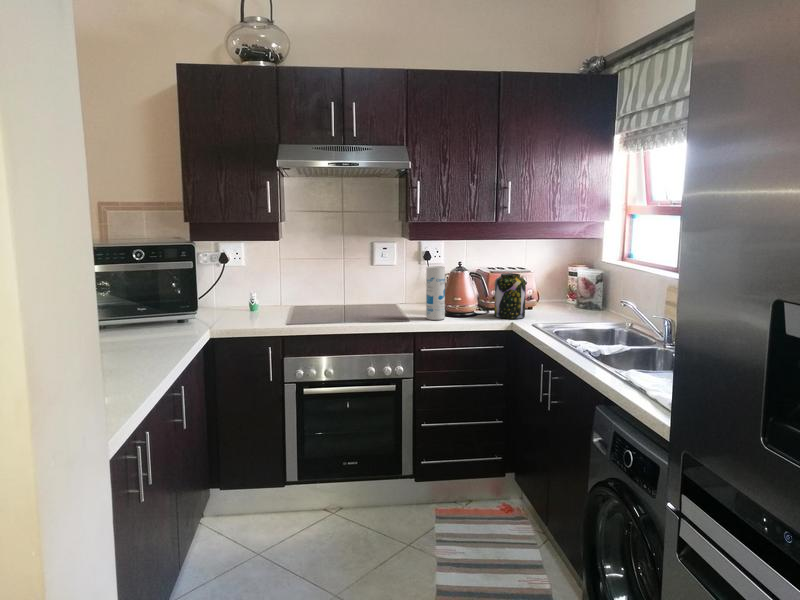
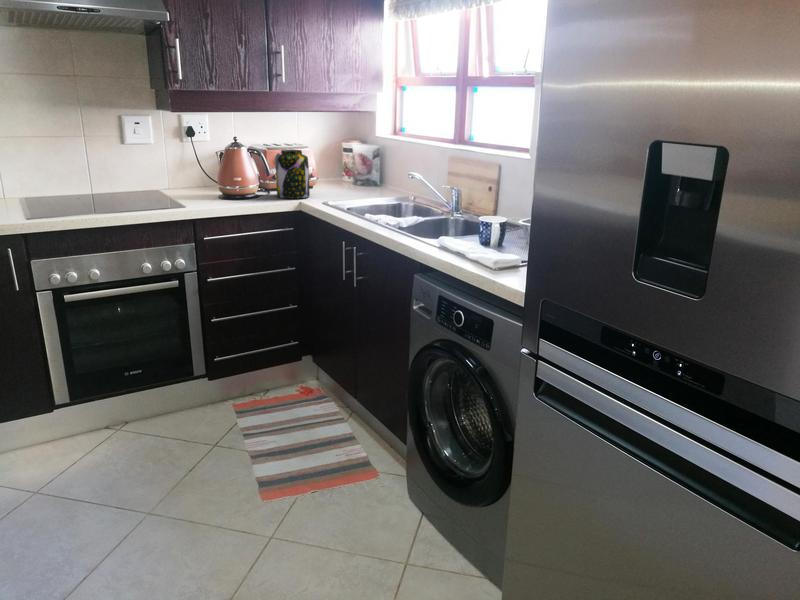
canister: present [426,266,445,320] -> none [198,143,225,204]

